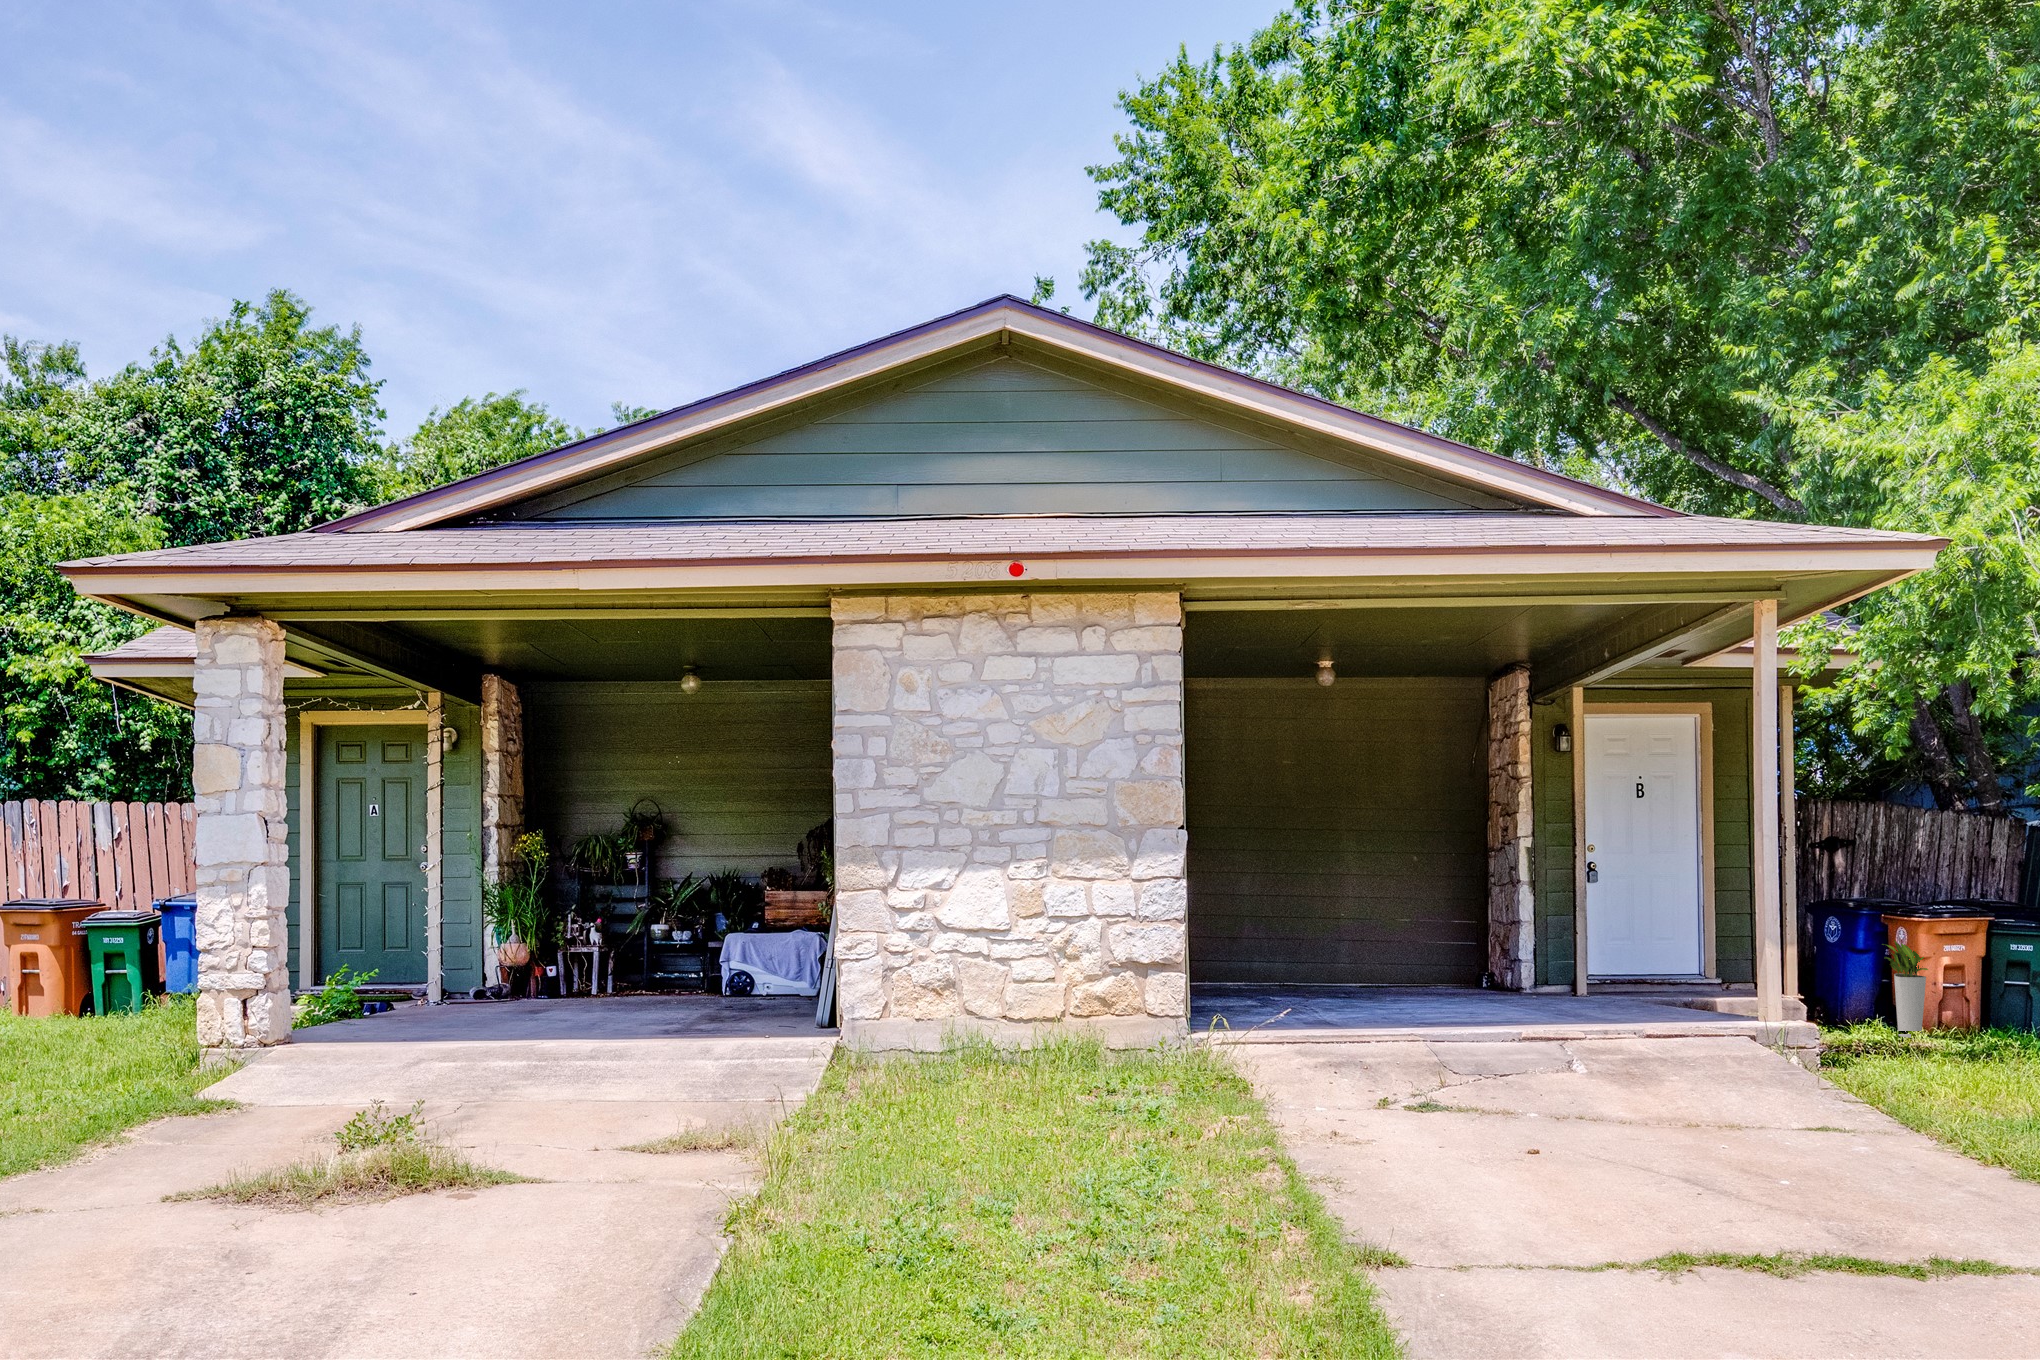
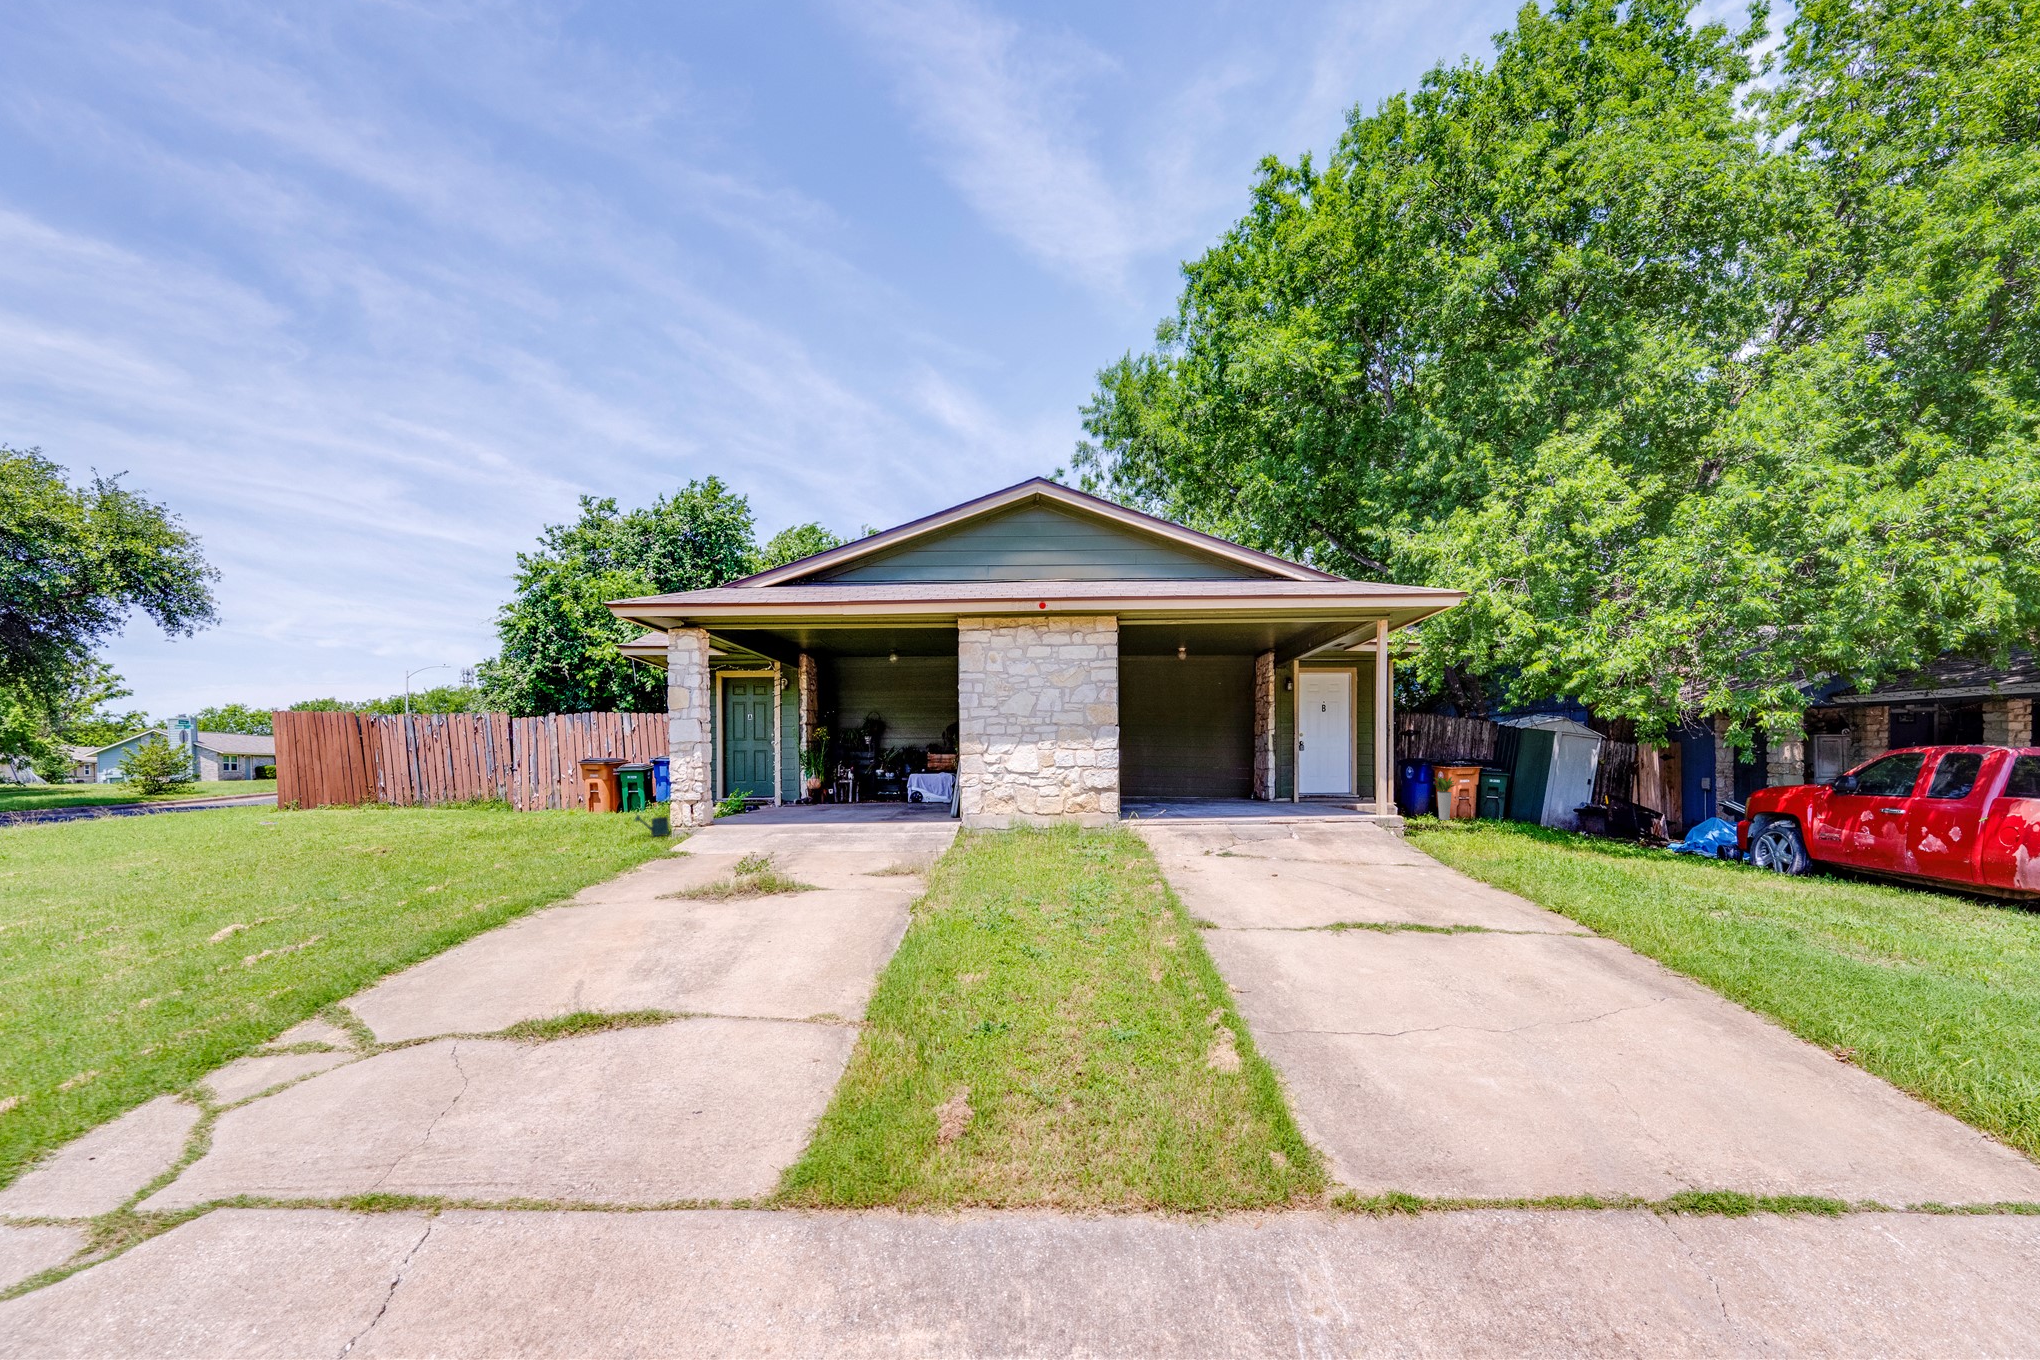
watering can: none [116,1021,206,1076] -> present [635,815,669,836]

